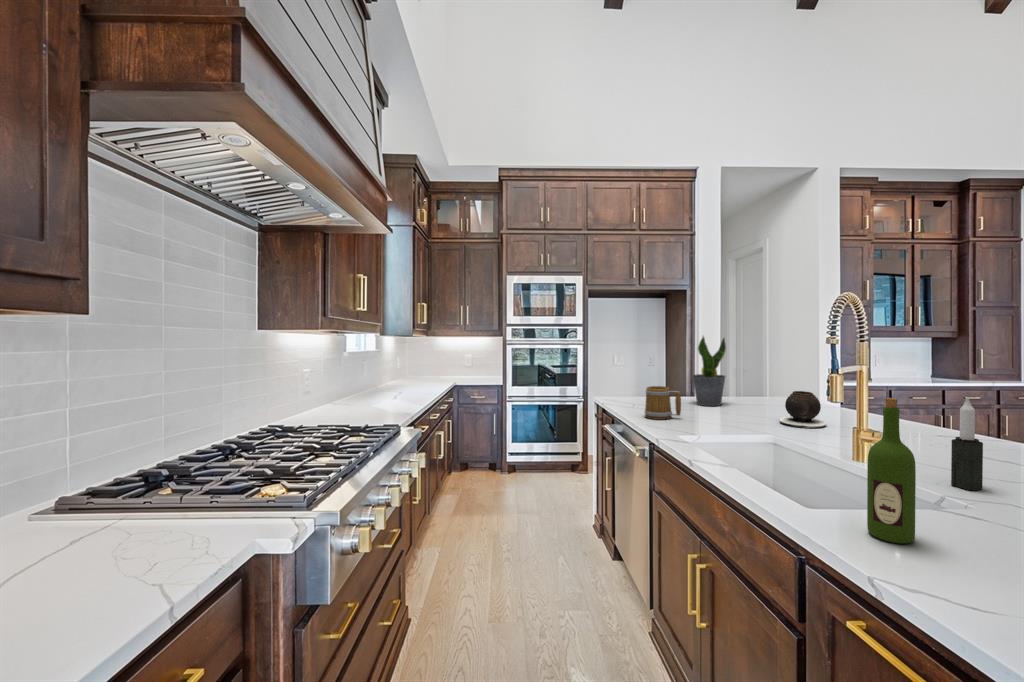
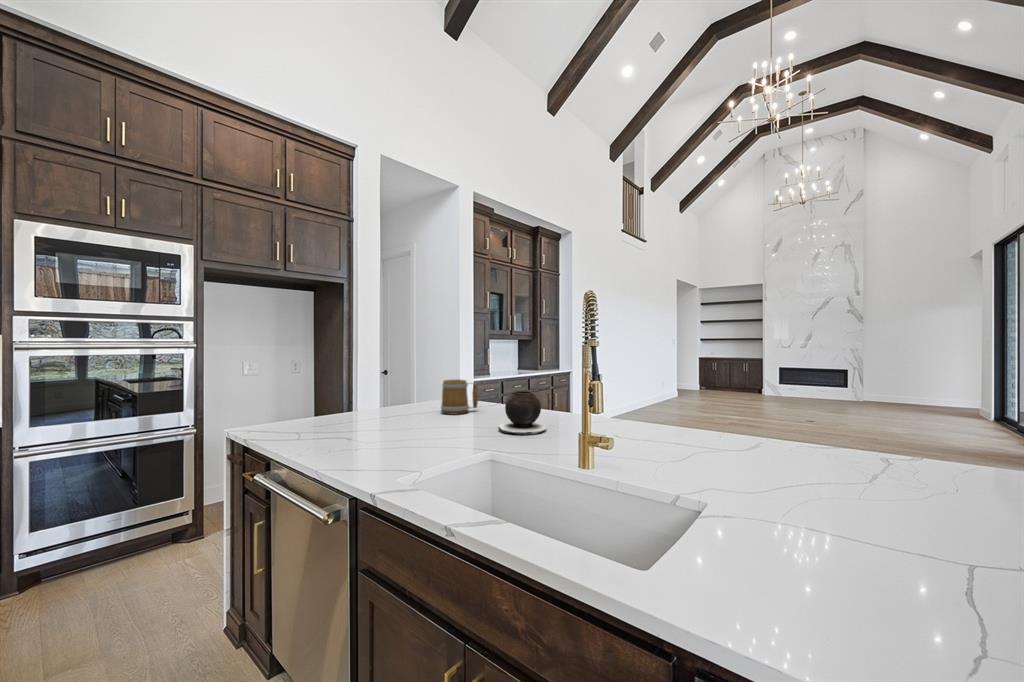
potted plant: present [692,337,726,406] -> none [379,326,422,421]
mug: present [645,386,681,420] -> present [441,379,478,415]
candle: present [951,397,983,490] -> none [737,378,762,484]
wine bottle: present [867,398,916,544] -> none [835,374,914,621]

